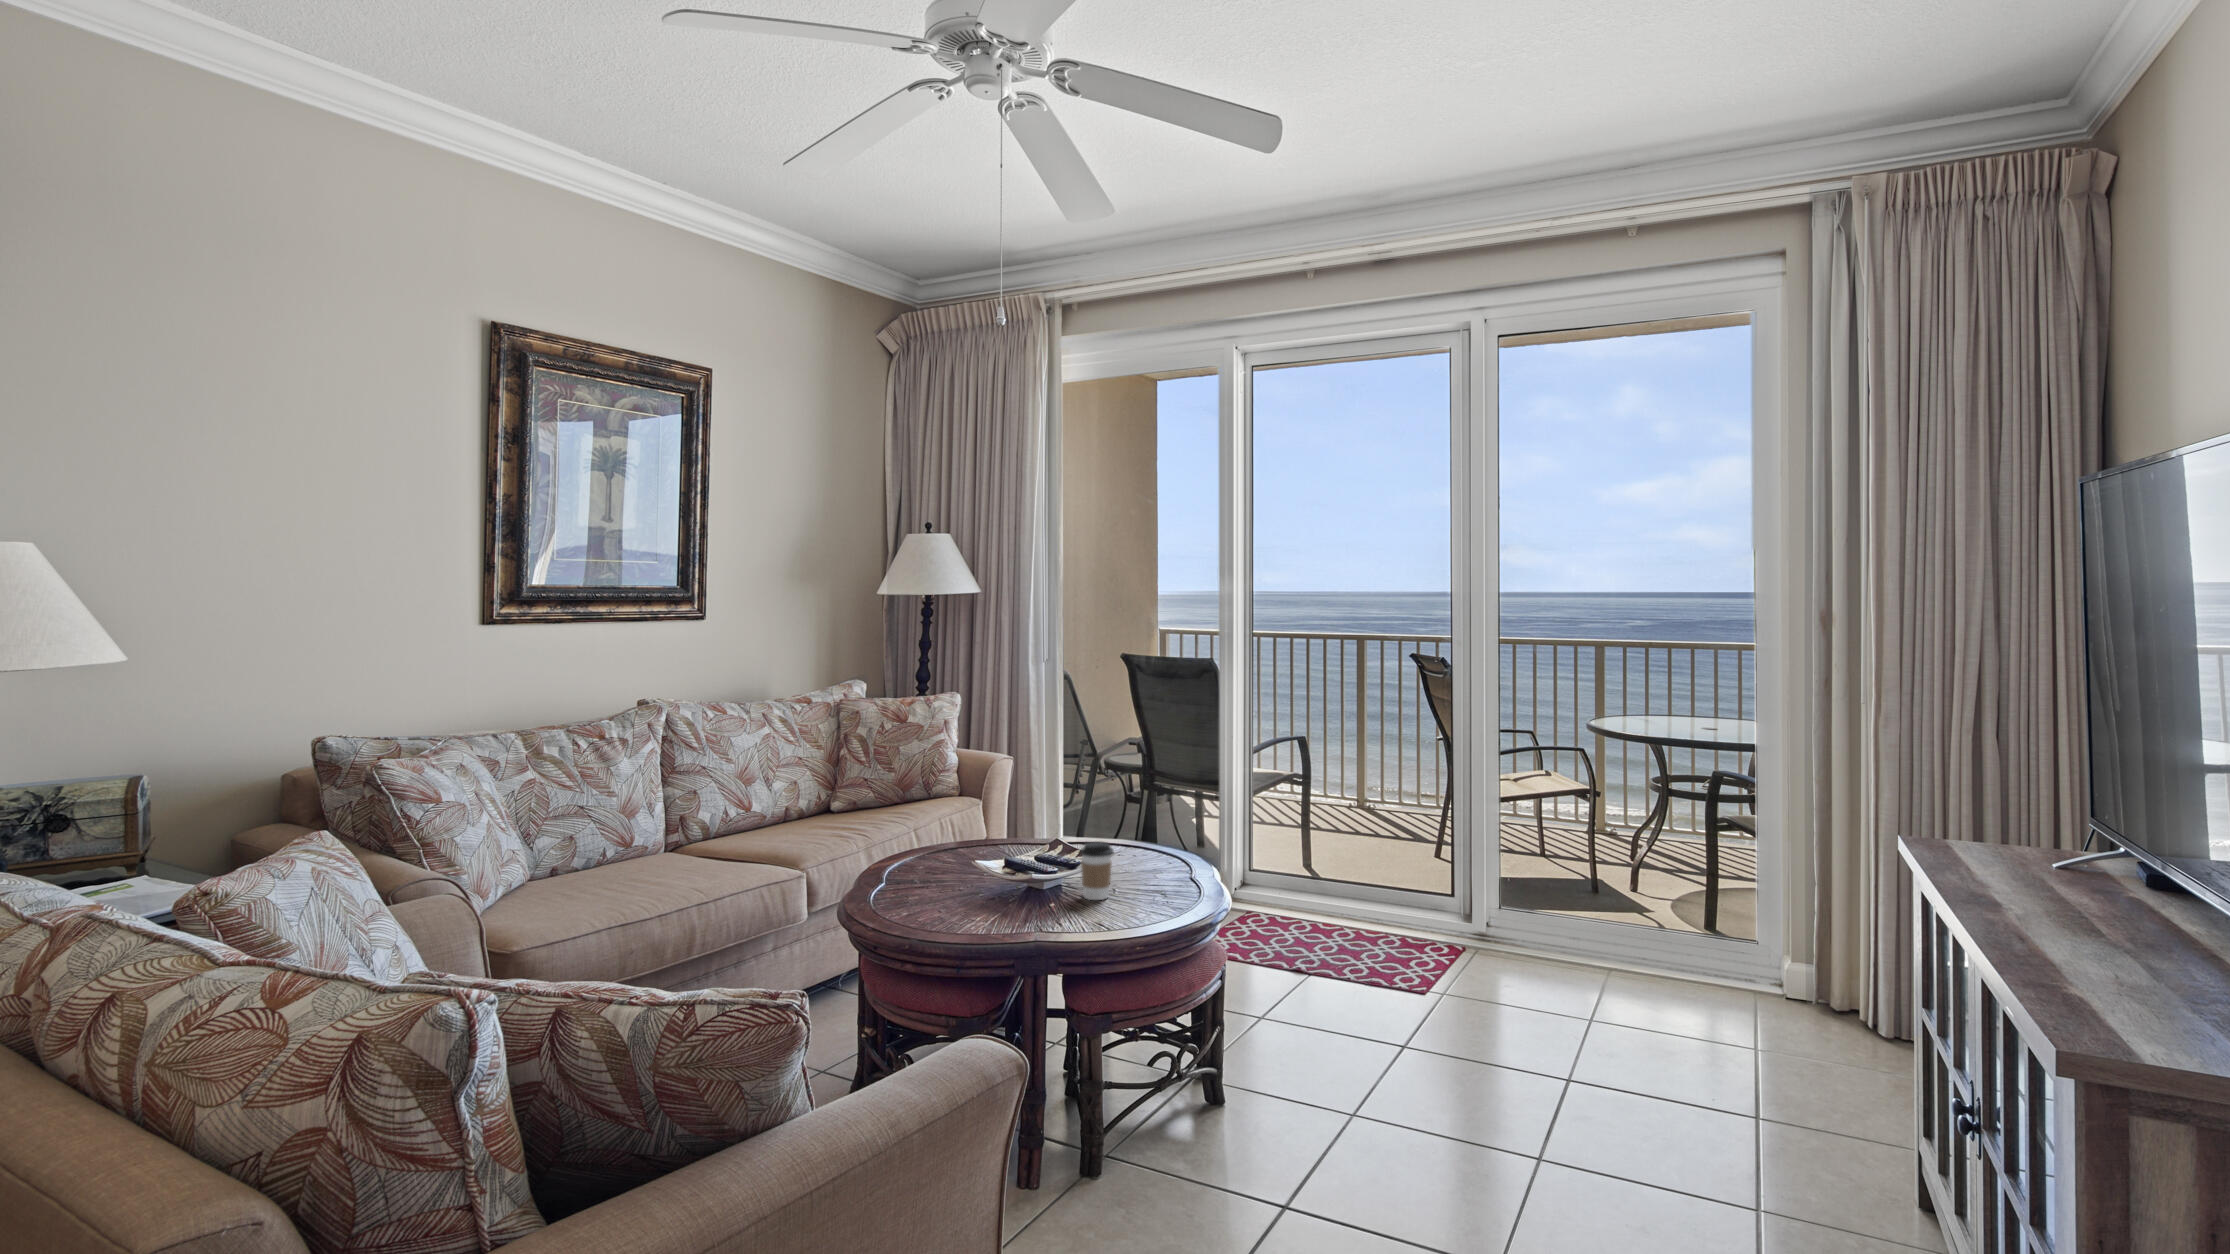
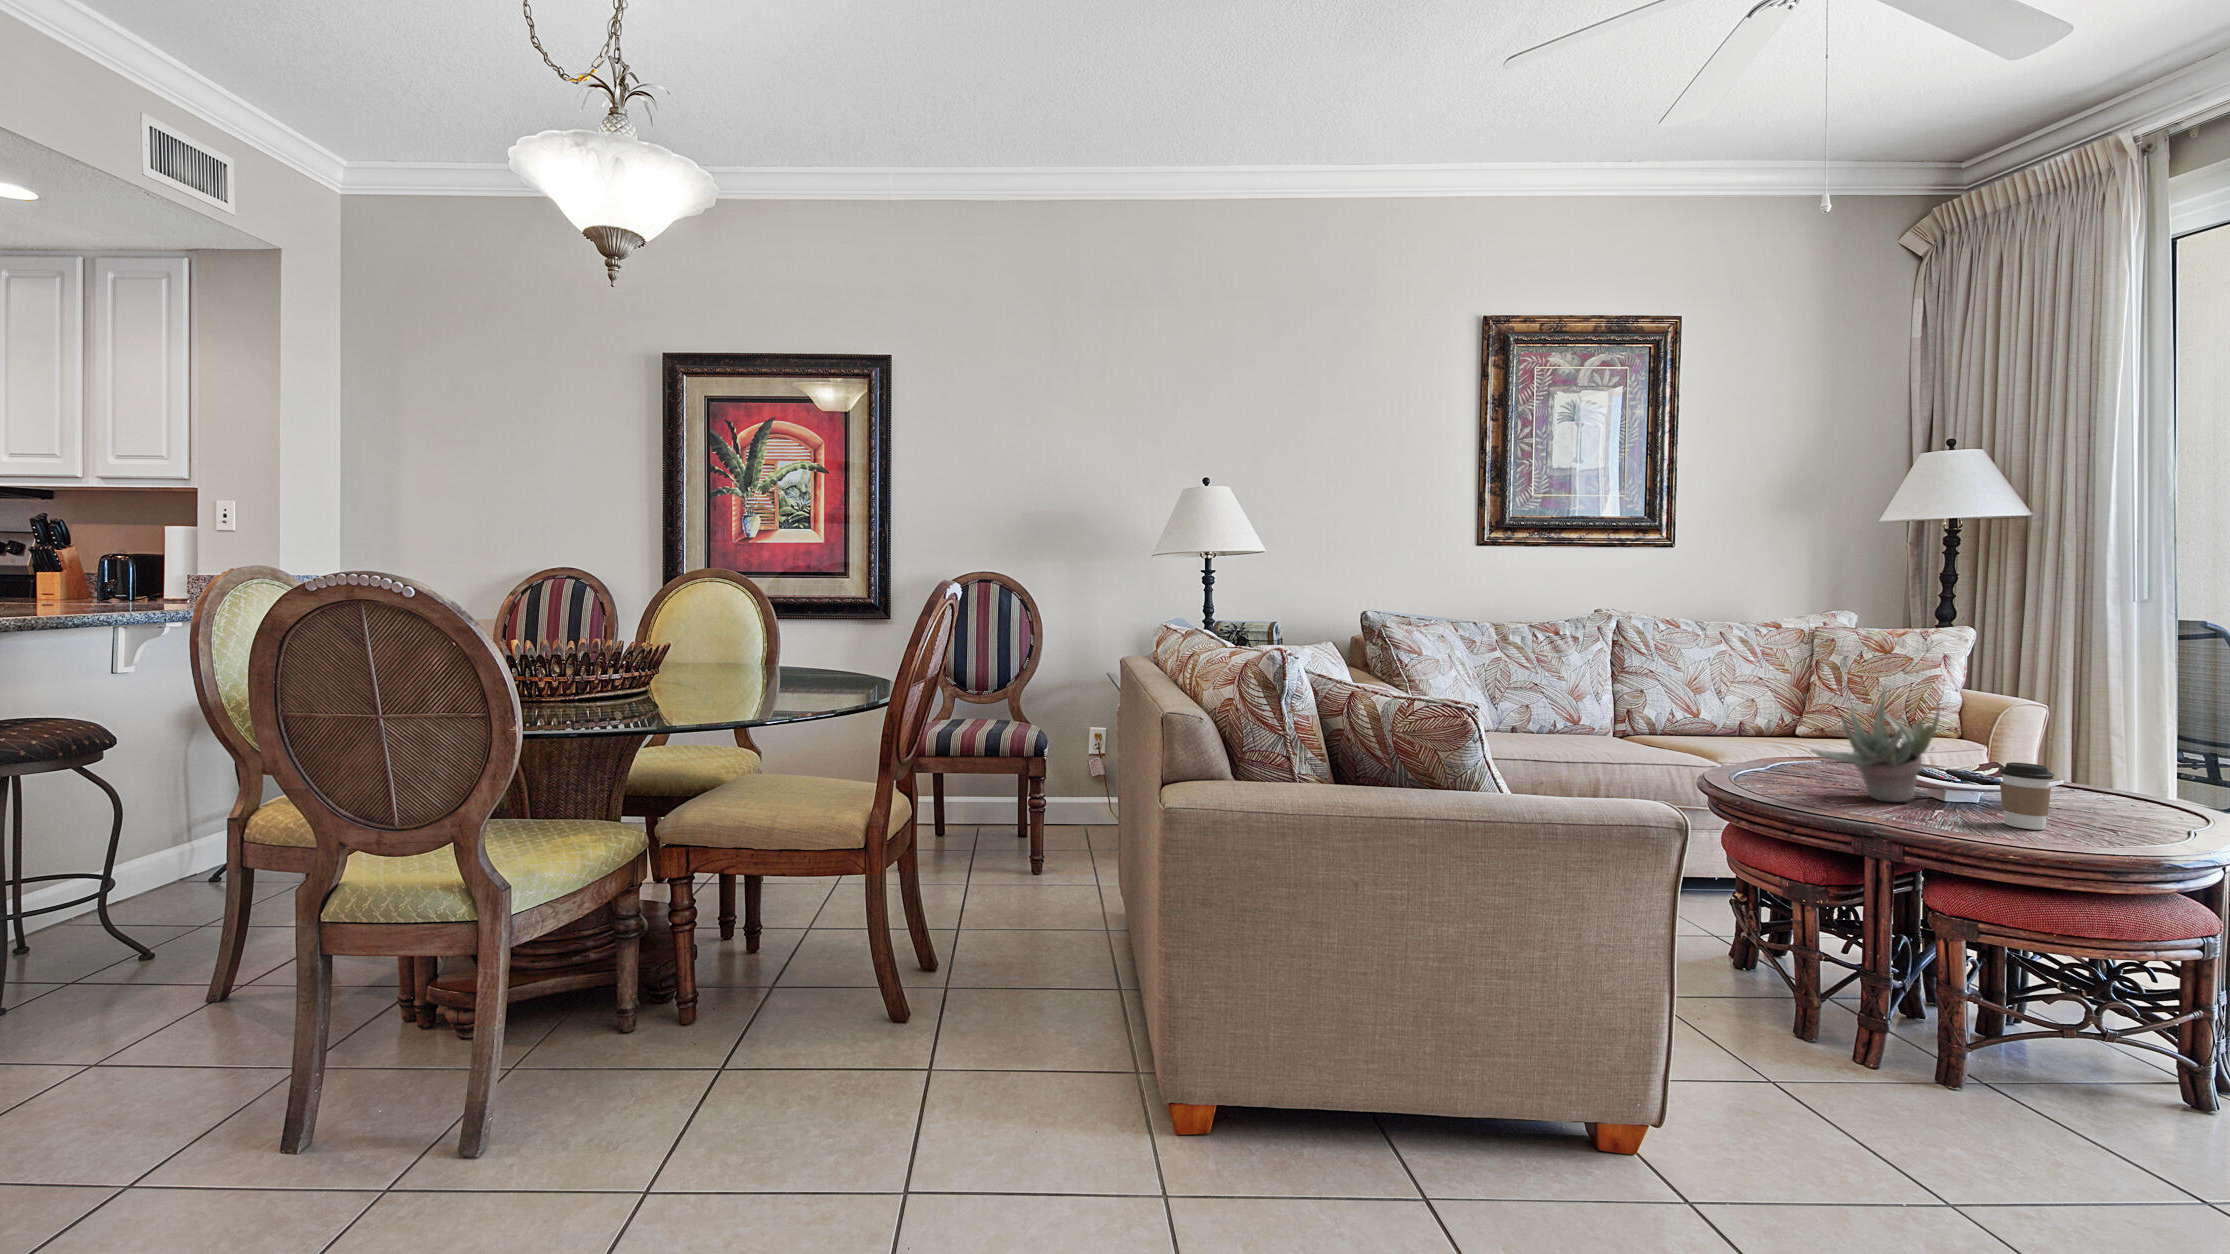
succulent plant: none [951,789,1036,896] -> present [1811,688,1939,802]

